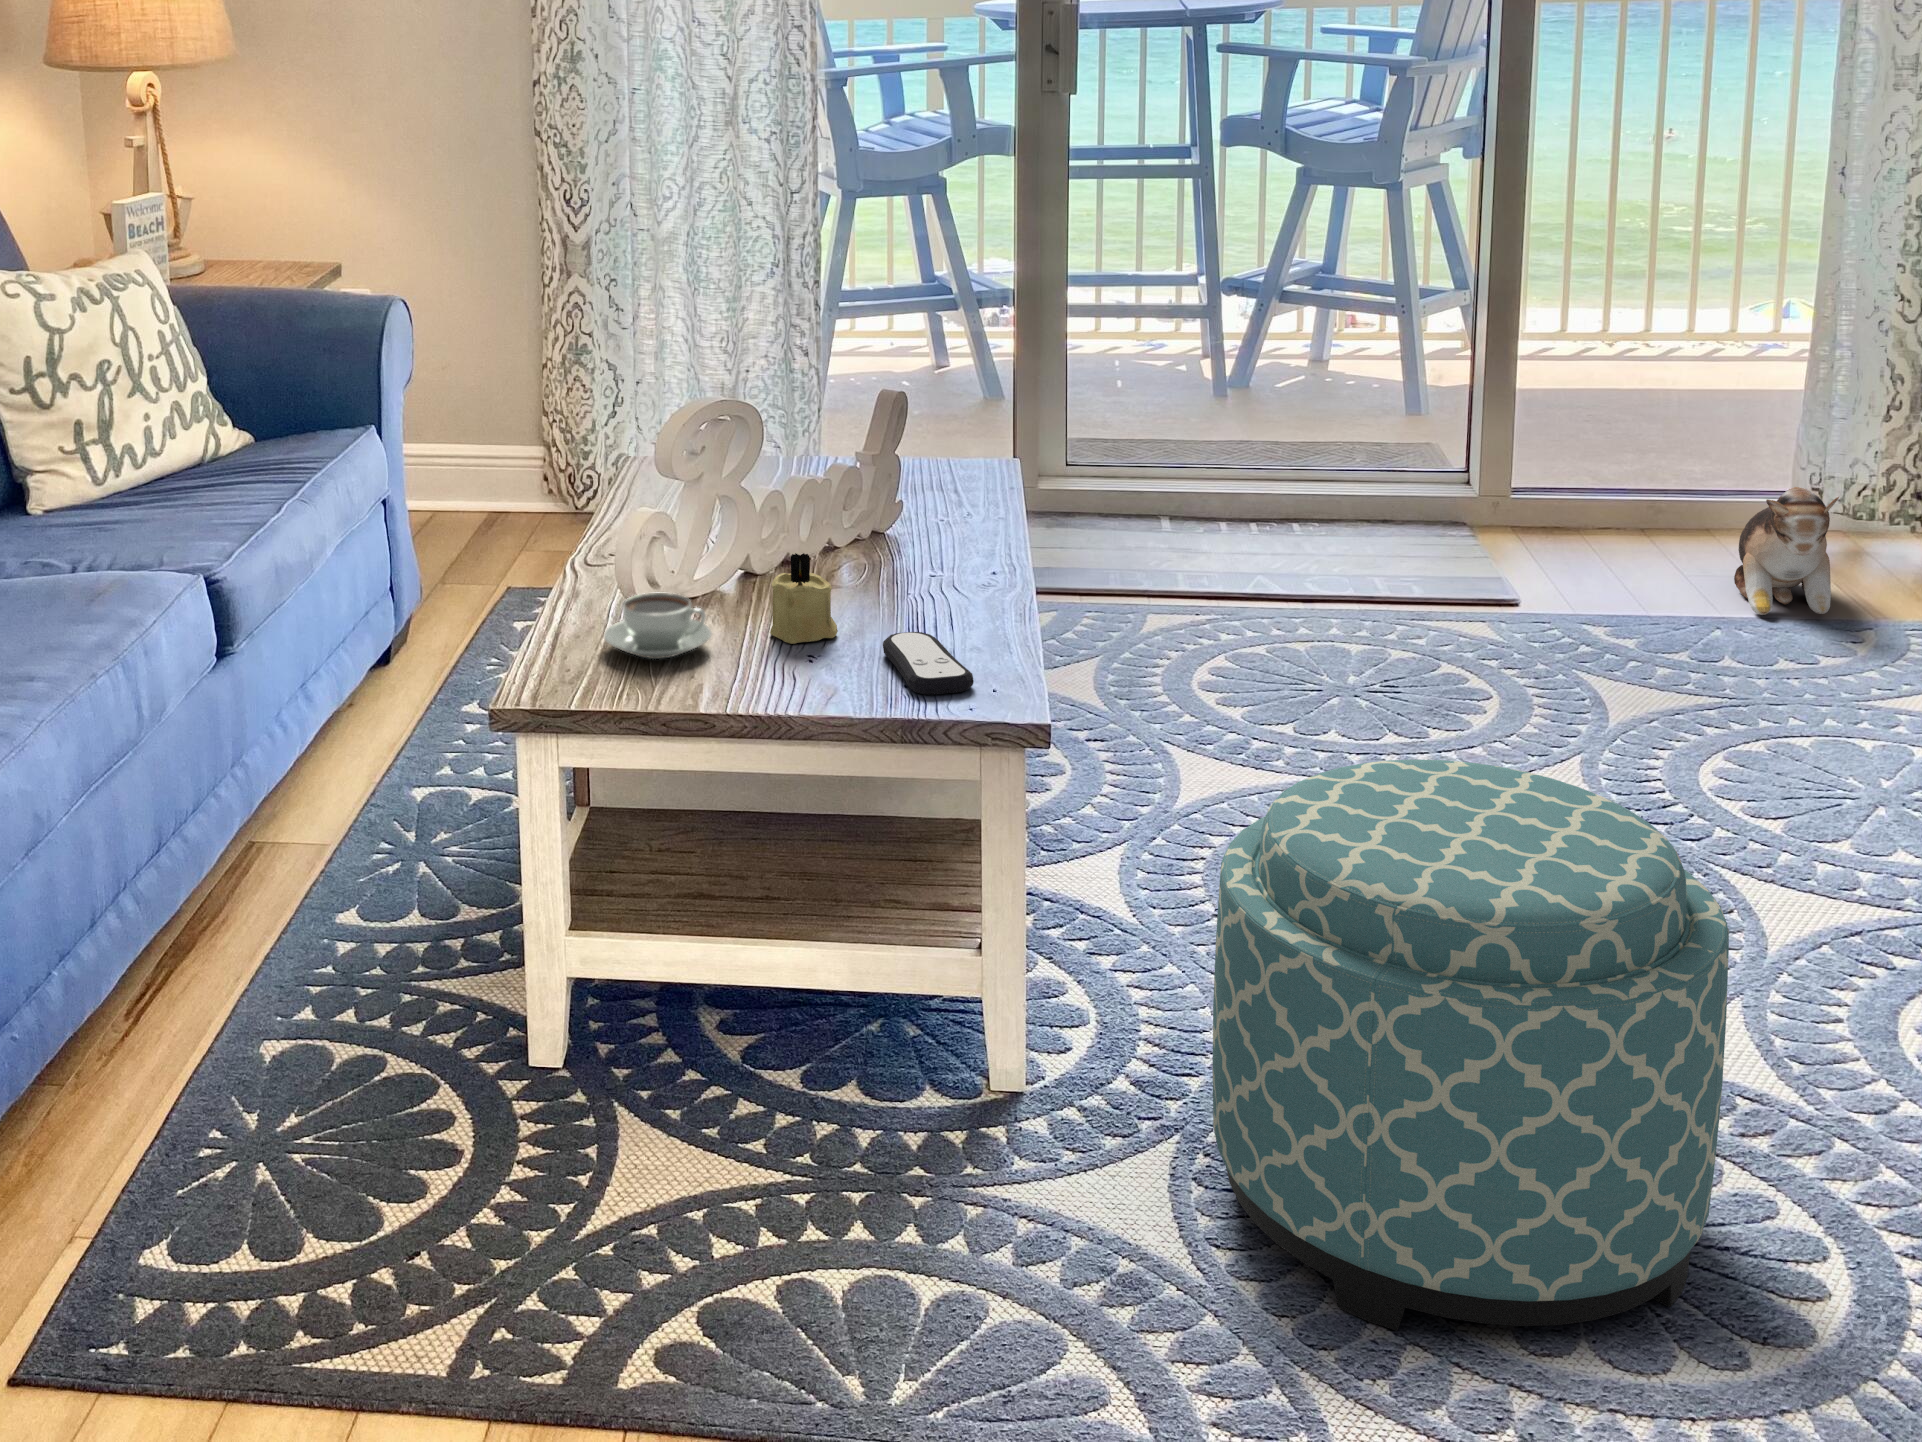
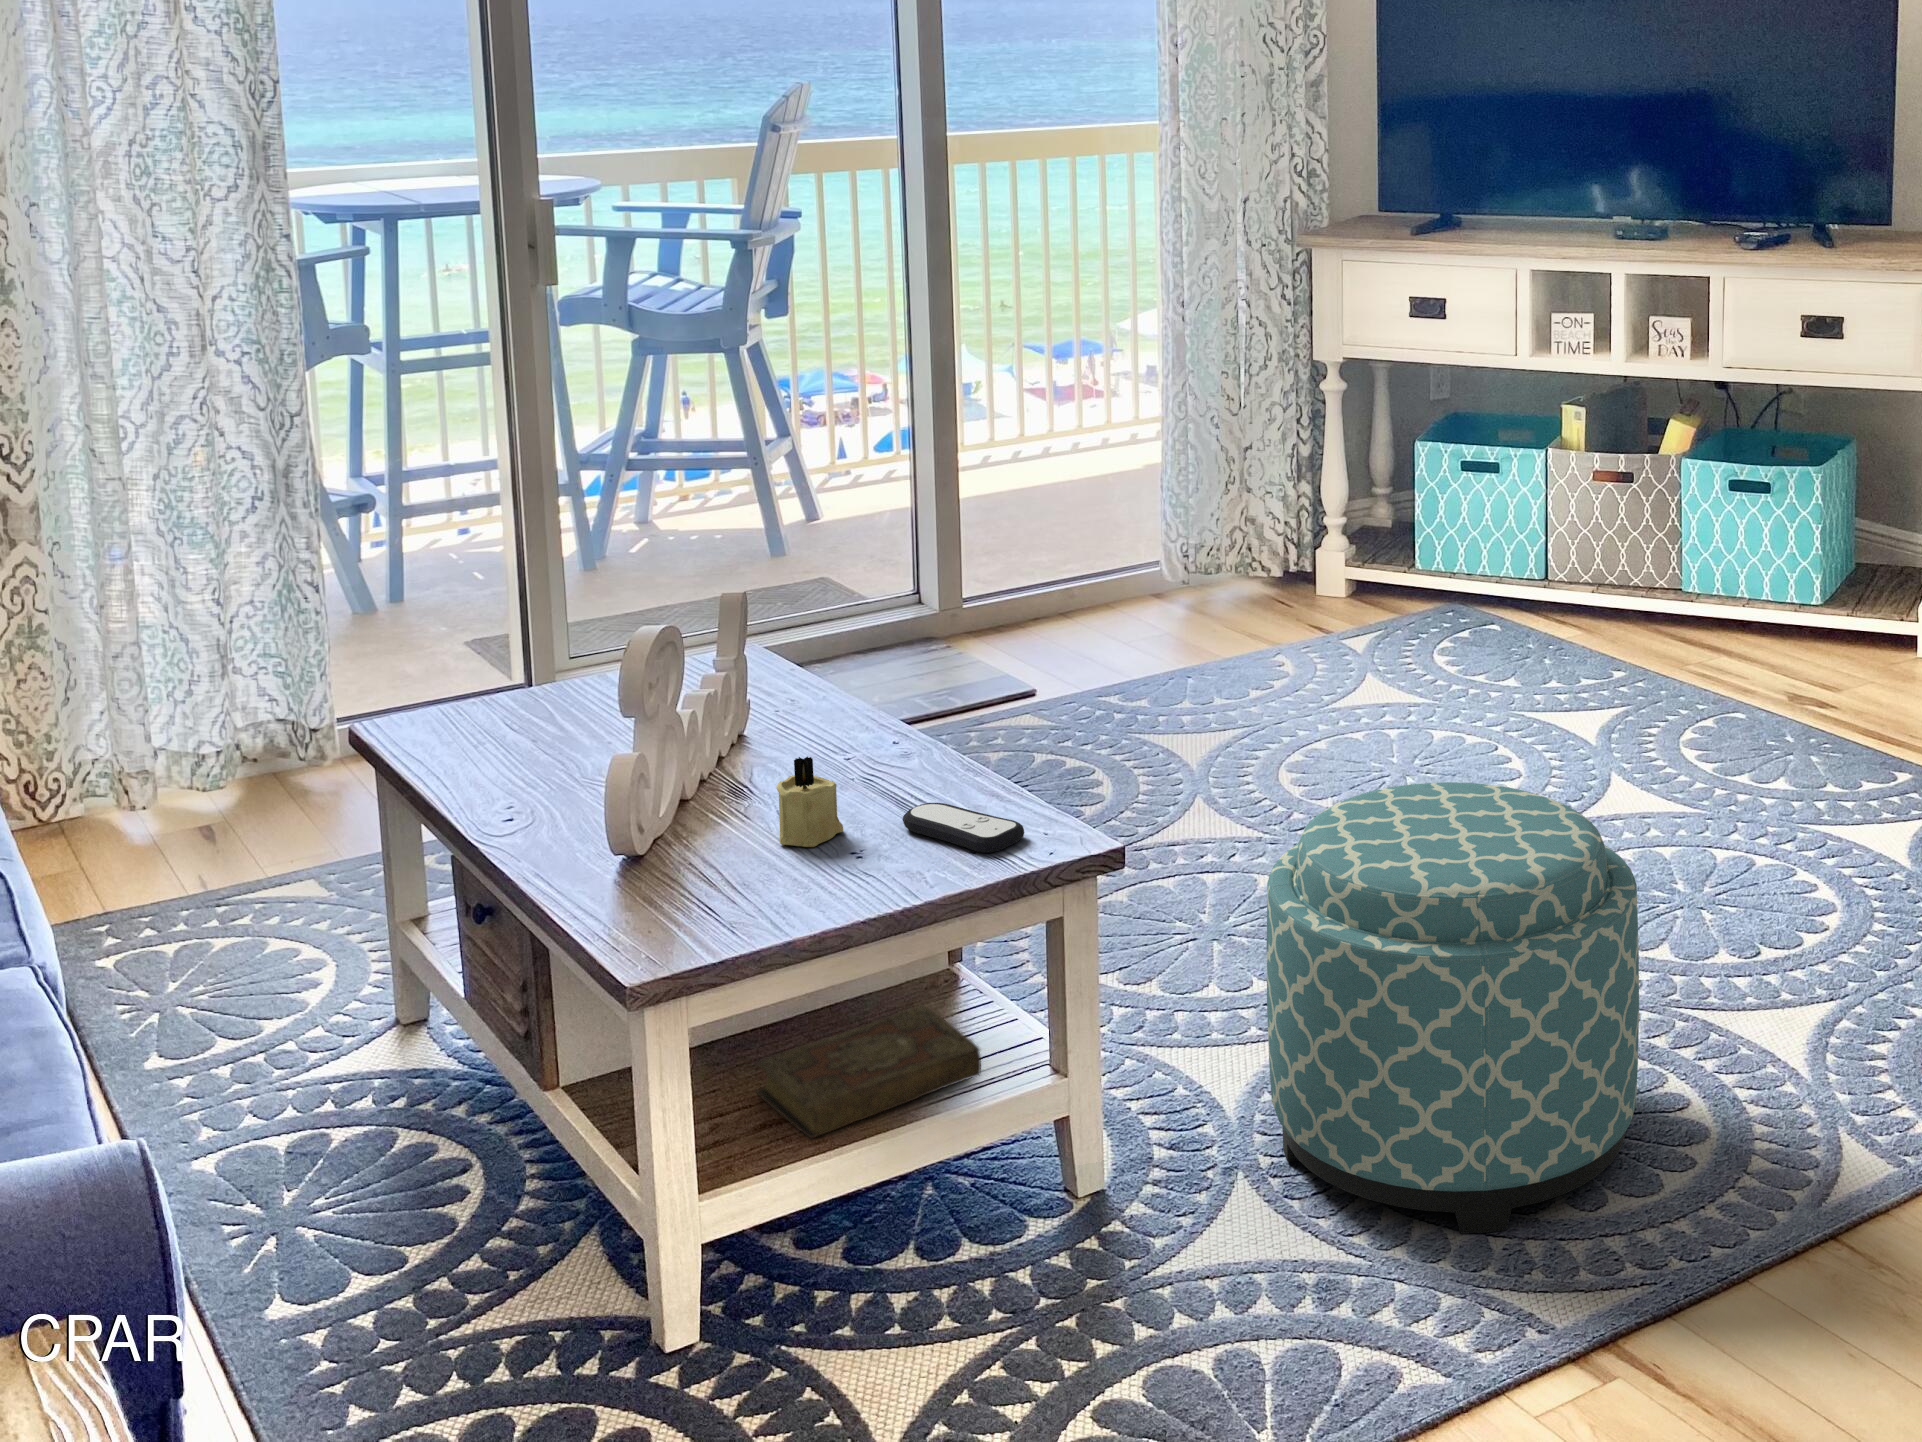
plush toy: present [1734,487,1839,615] -> none [1167,554,1262,661]
coffee cup: present [604,592,711,659] -> none [640,827,755,898]
book: none [710,835,909,923] -> present [757,1005,981,1138]

